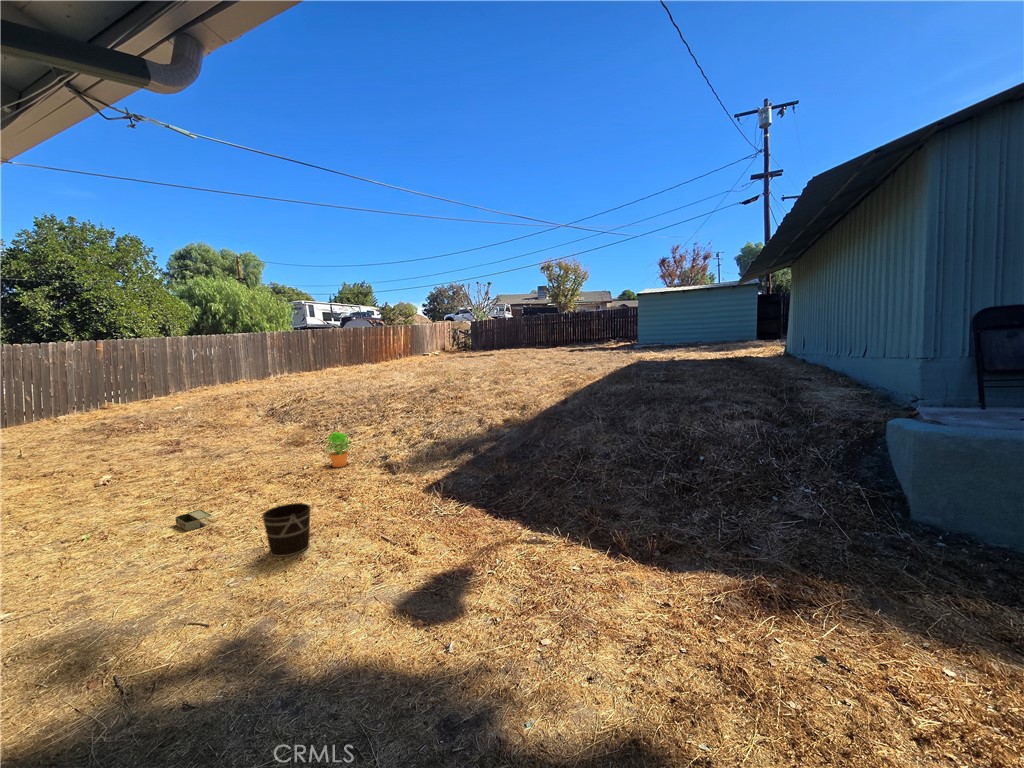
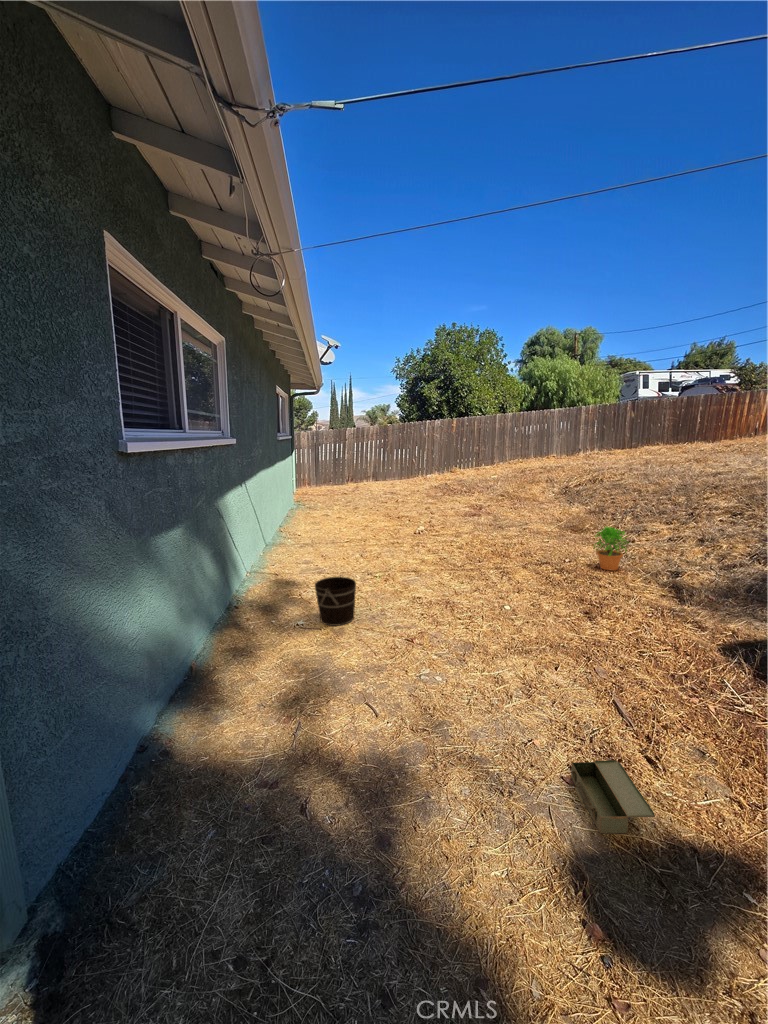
bucket: present [262,503,310,557] -> present [315,576,356,626]
toolbox: present [175,510,211,531] -> present [571,760,655,833]

